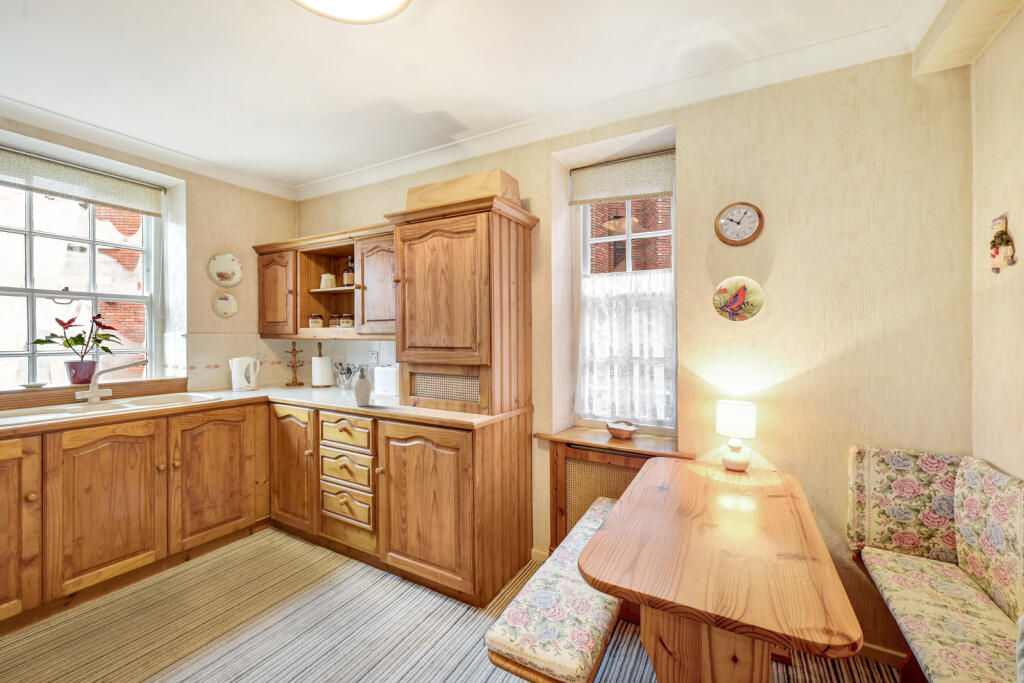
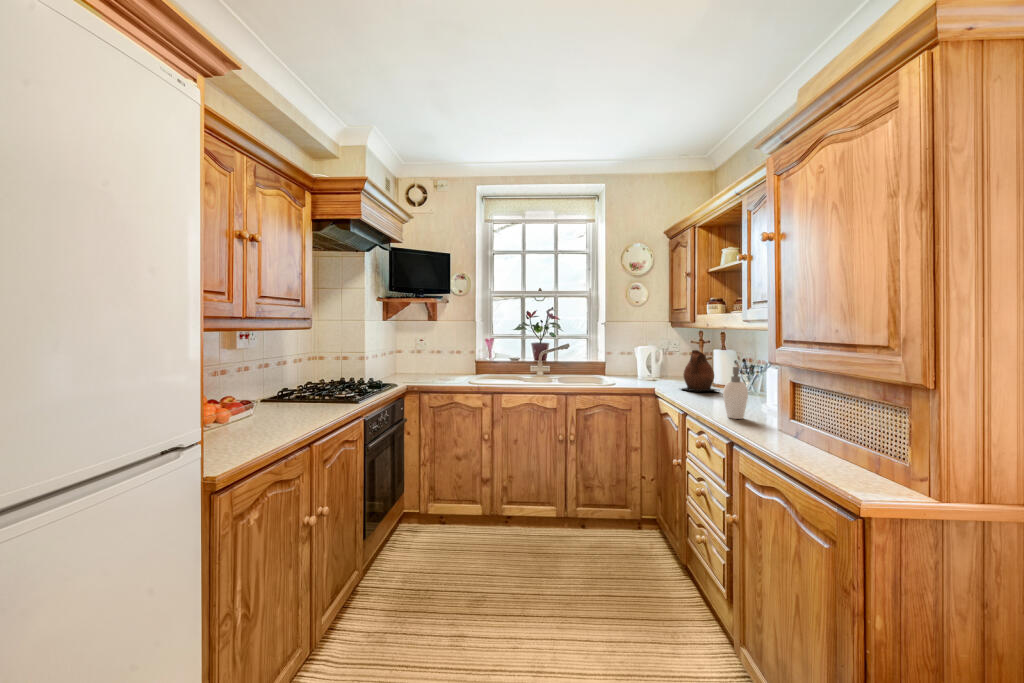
ceramic pitcher: none [289,358,325,393] -> present [682,350,717,391]

